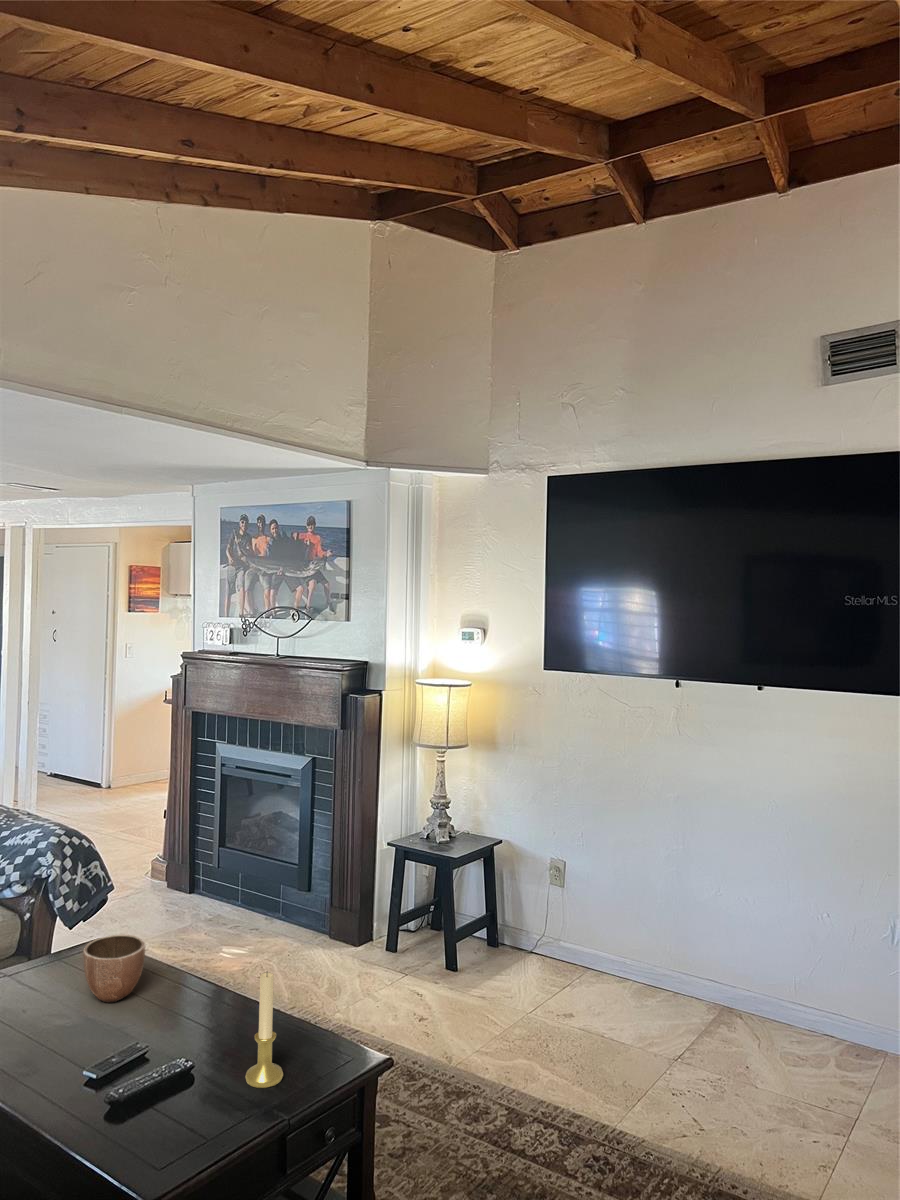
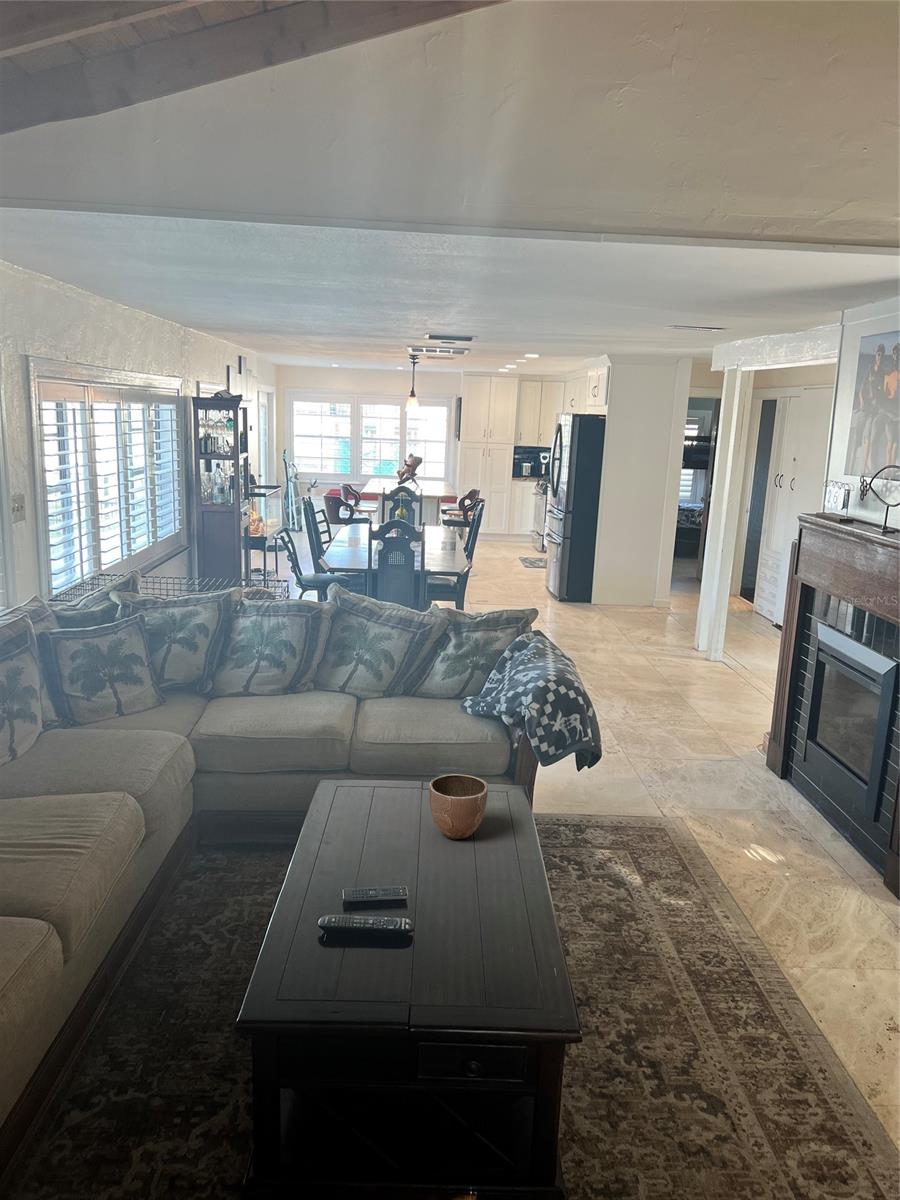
candle holder: present [245,972,283,1088] -> none [447,851,489,977]

